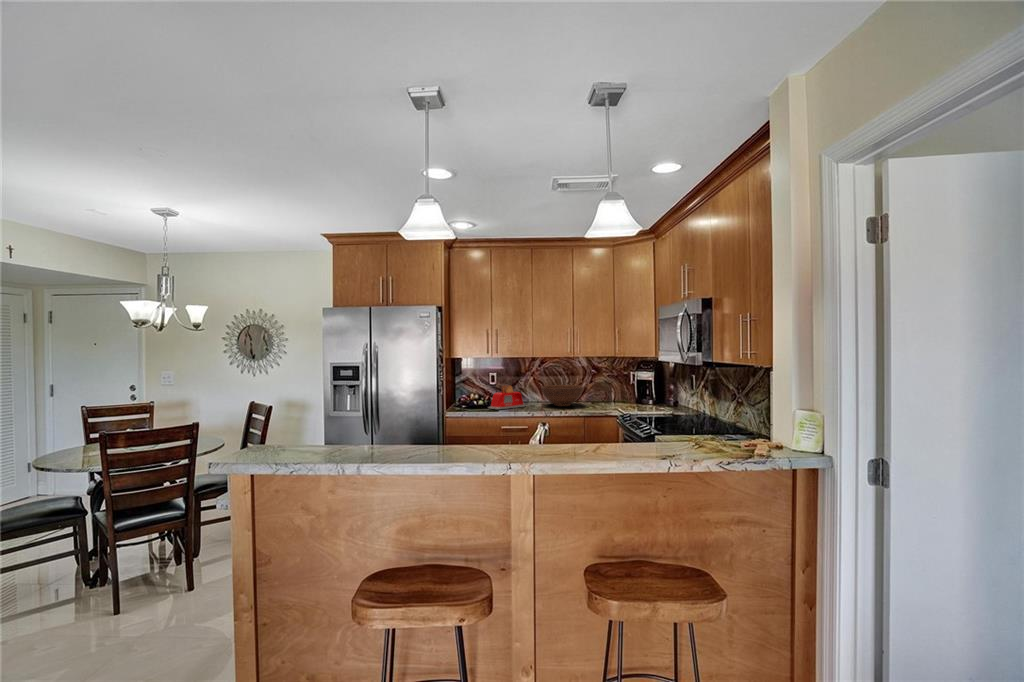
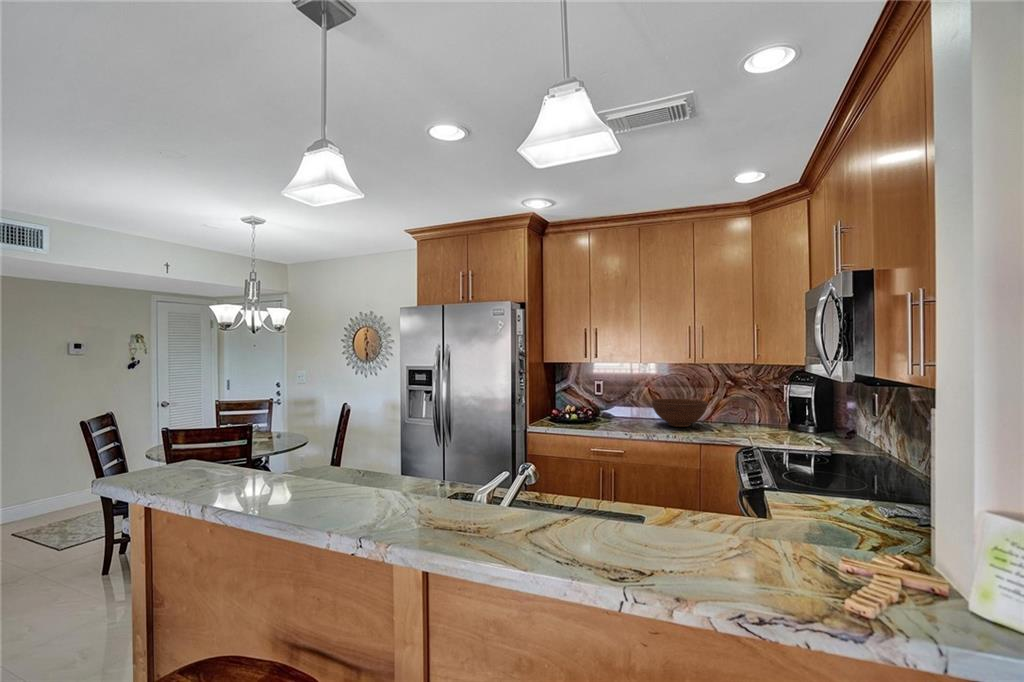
toaster: present [488,385,526,409] -> none [583,396,633,426]

